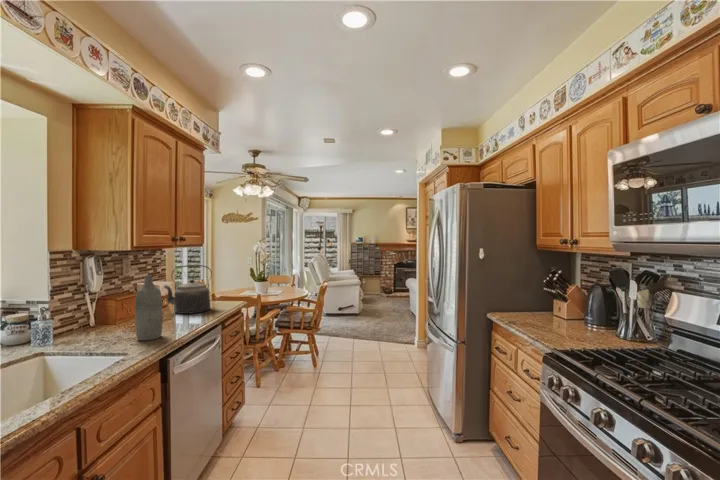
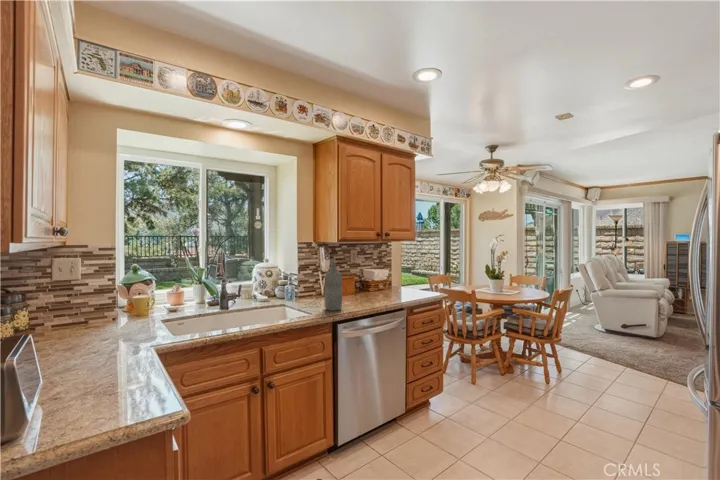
kettle: present [164,265,212,314] -> none [373,257,407,298]

